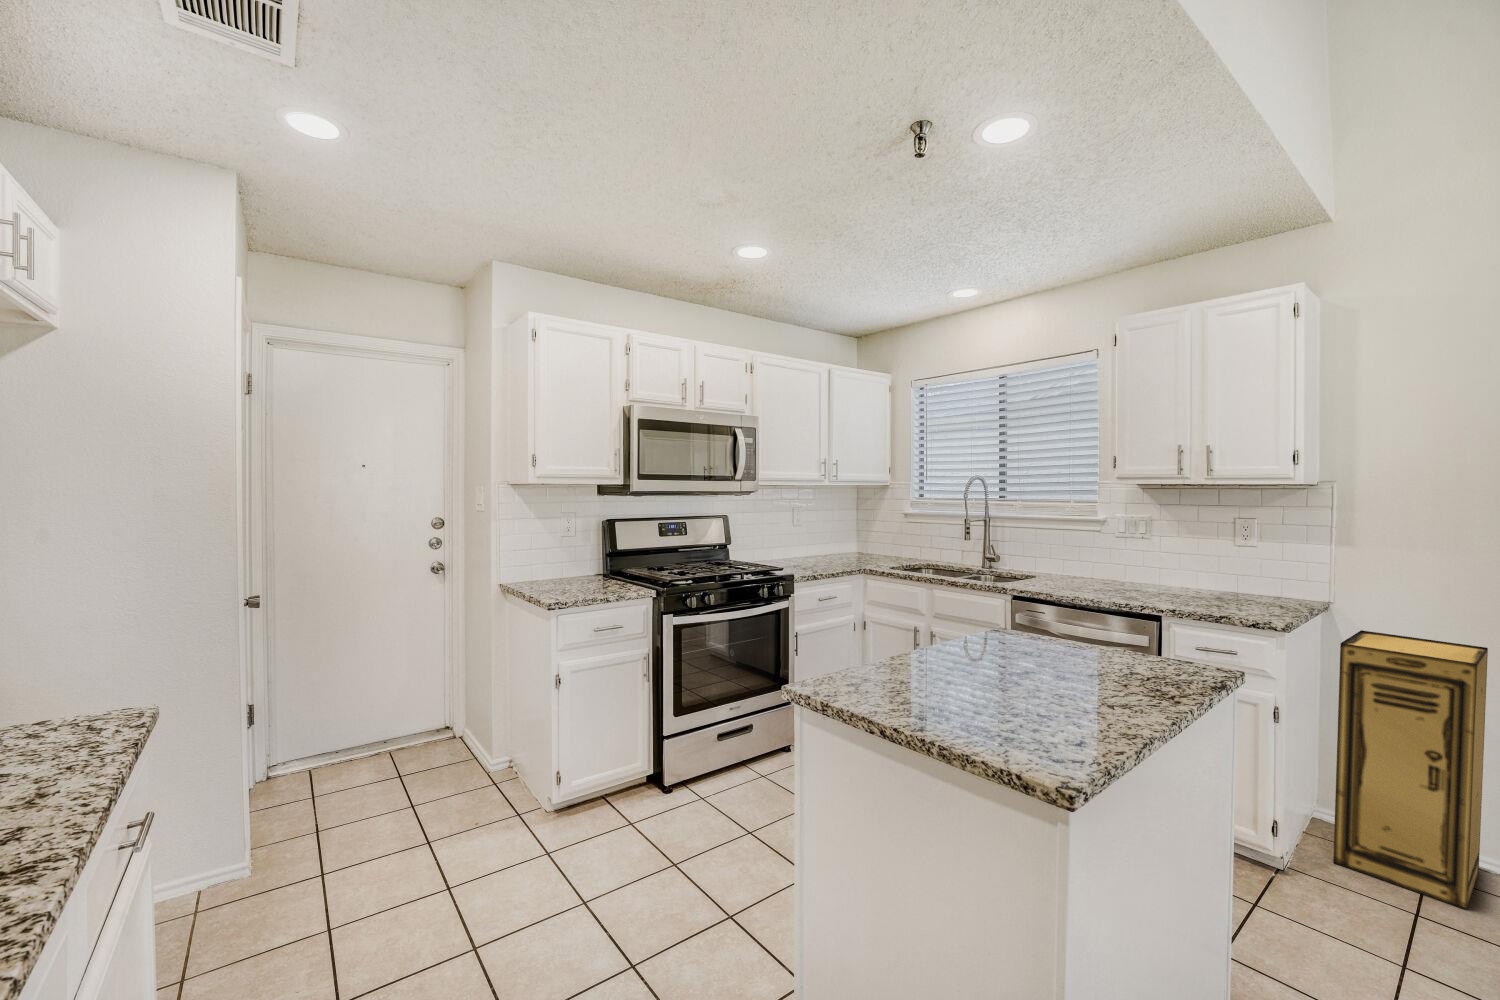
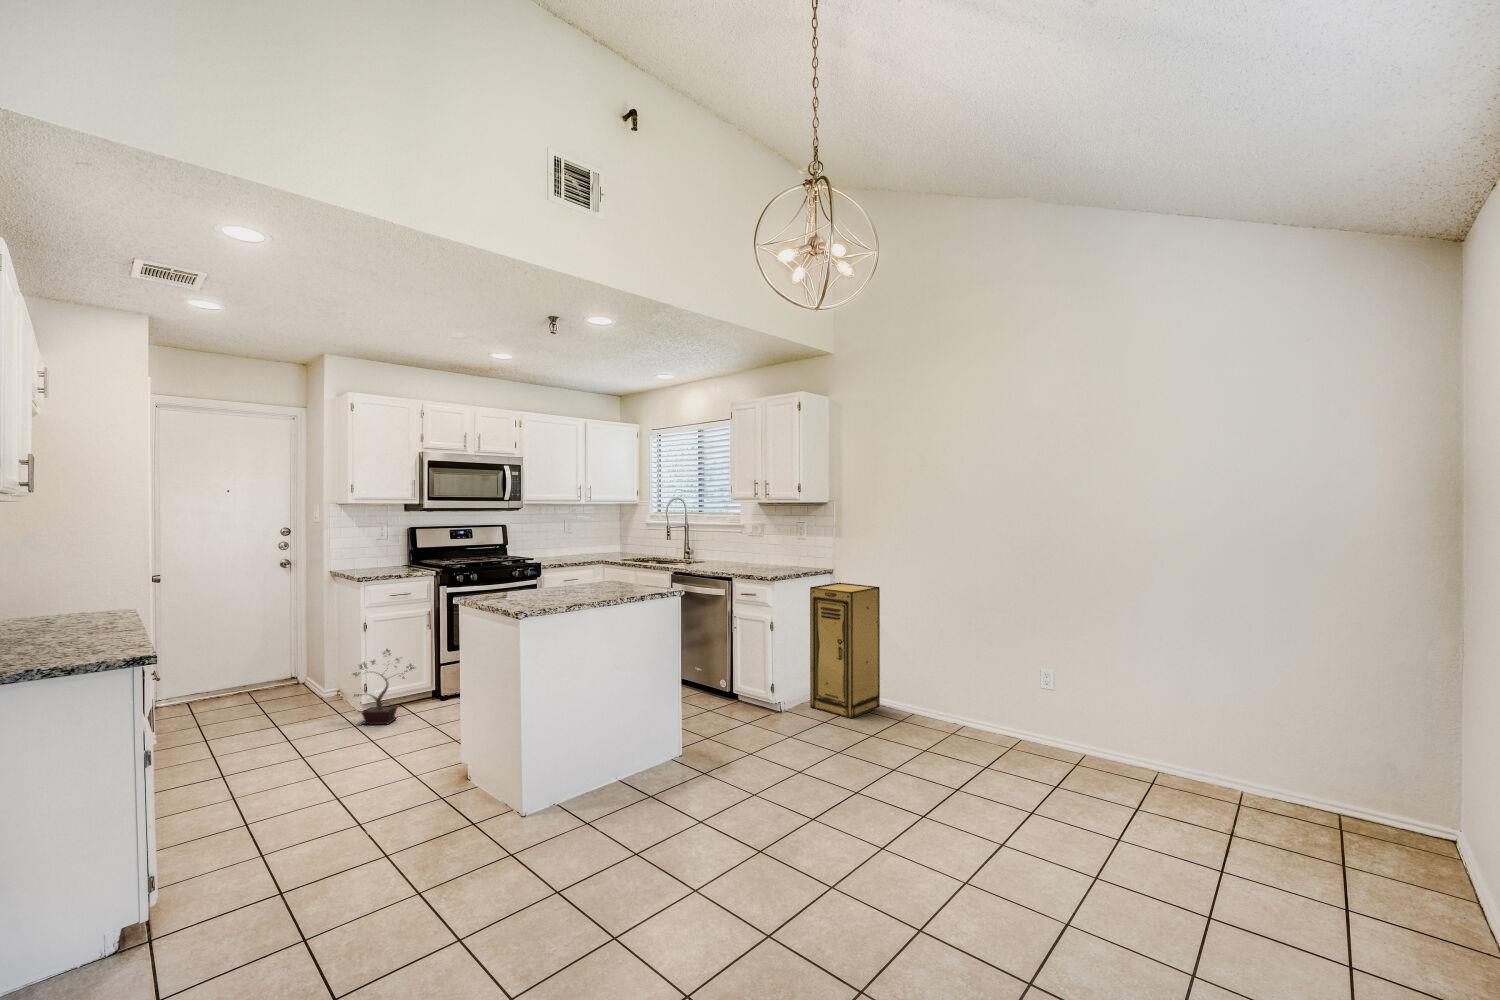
potted plant: none [544,724,650,854] -> present [353,649,414,724]

